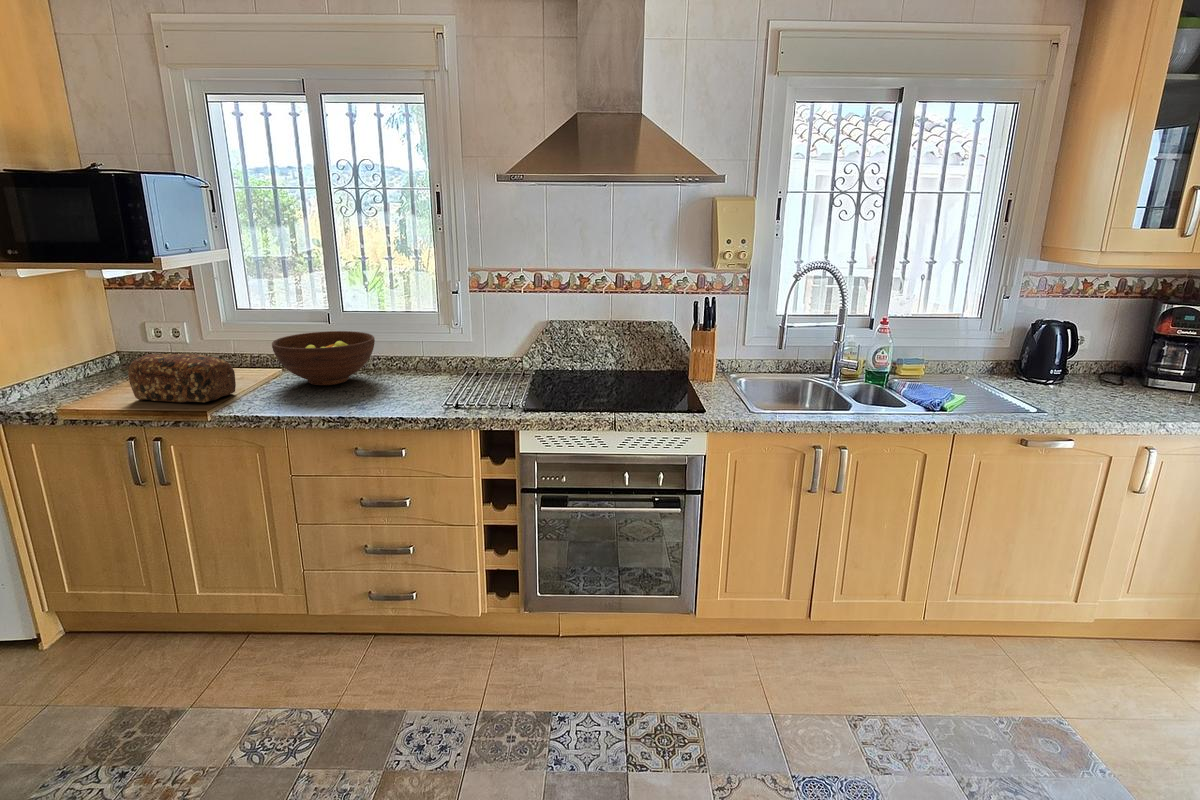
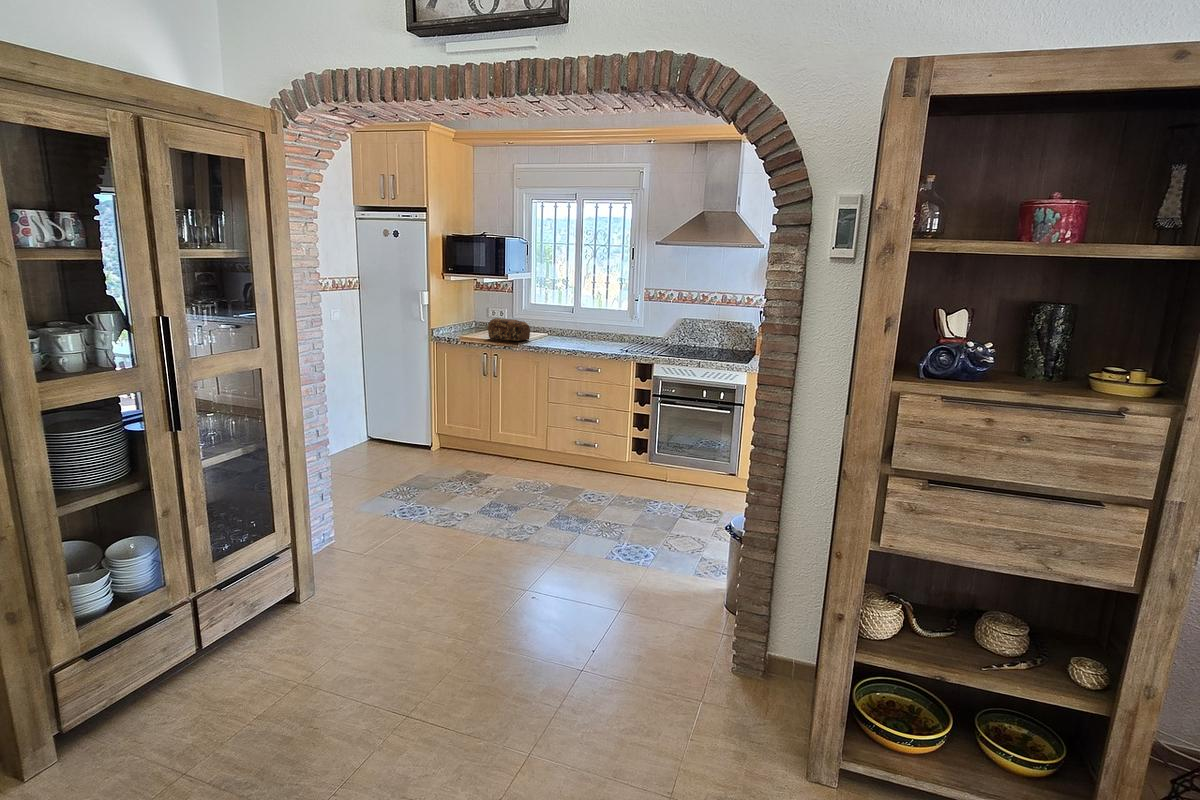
fruit bowl: present [272,331,375,385] -> none [547,316,594,341]

